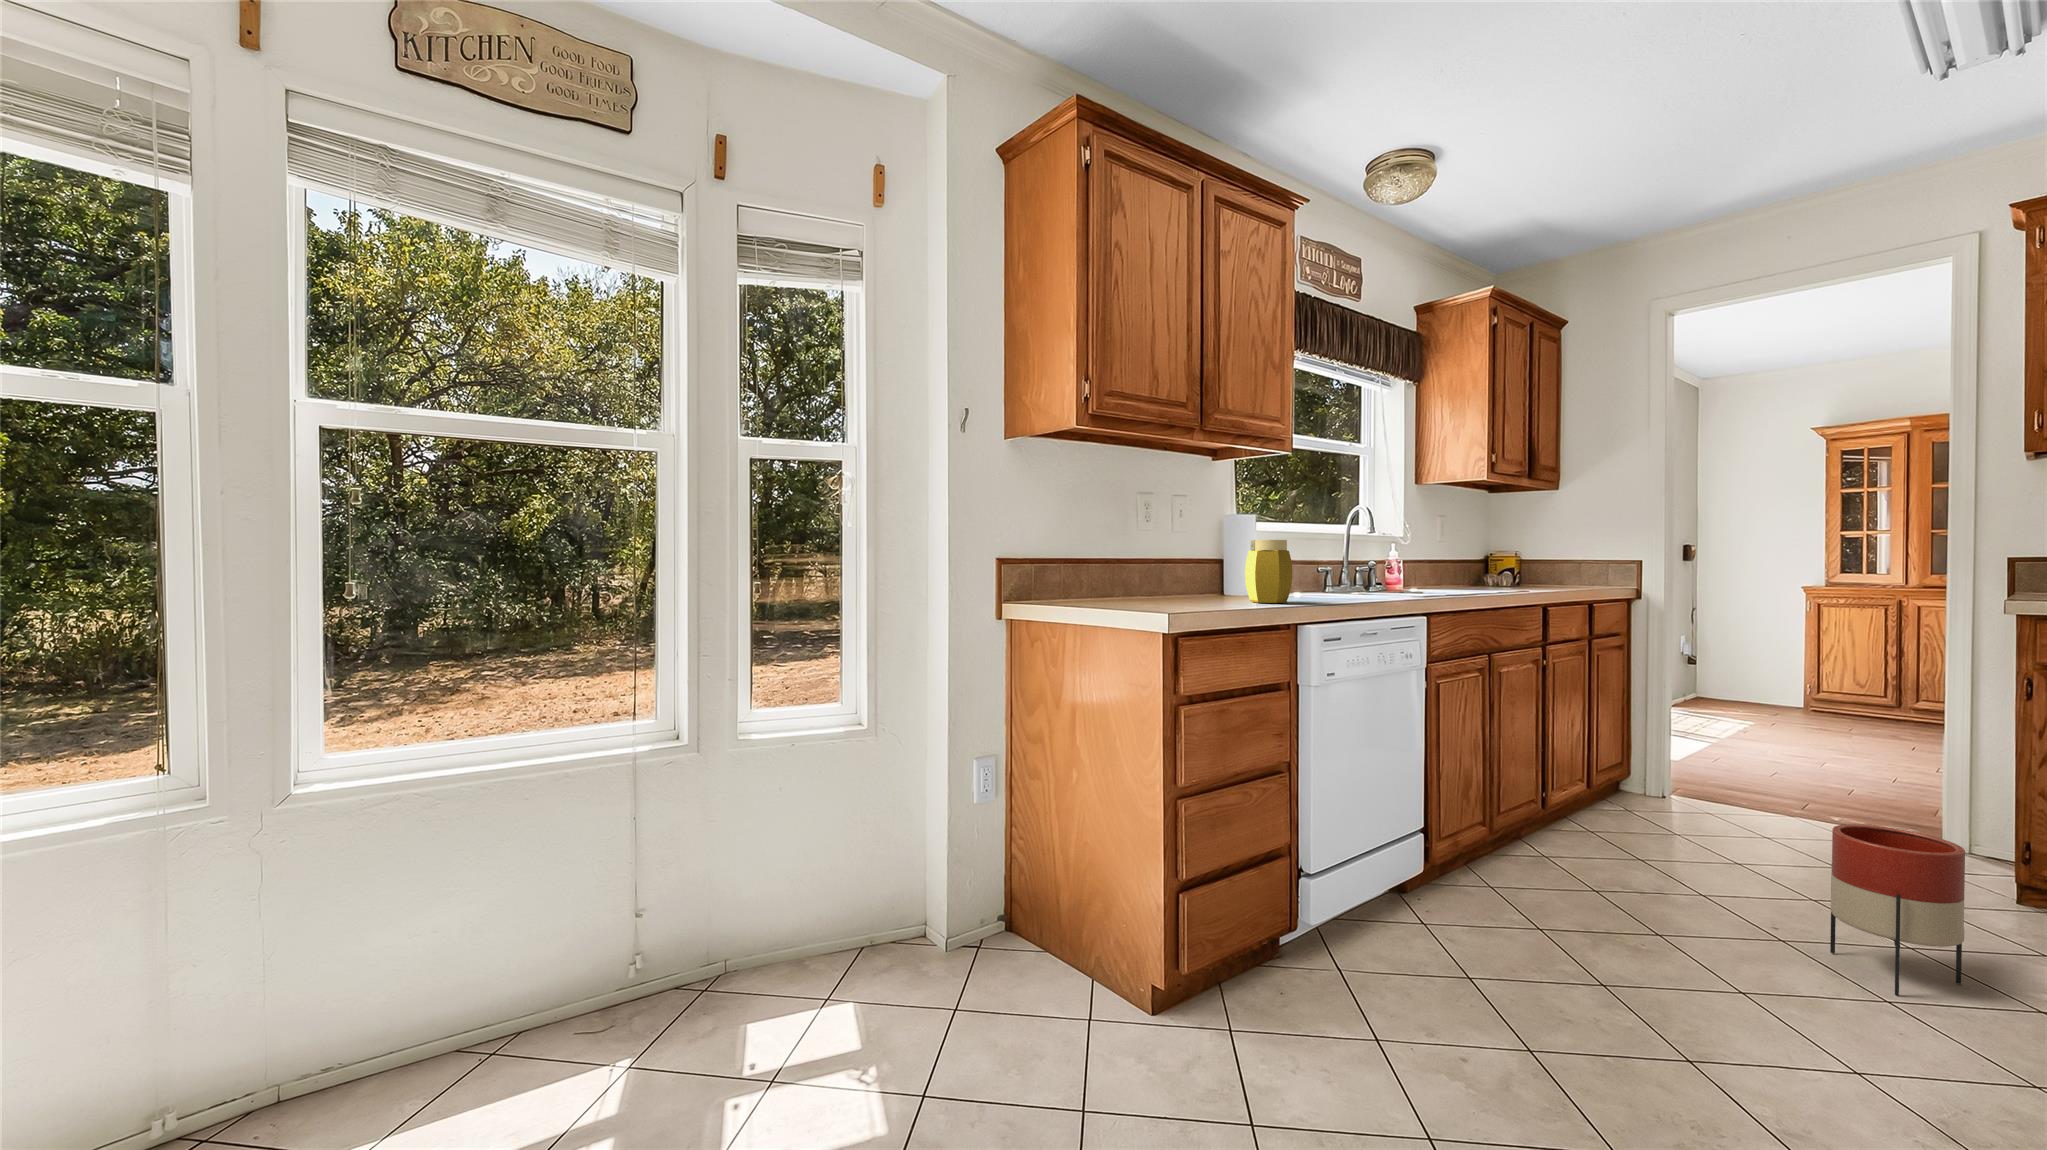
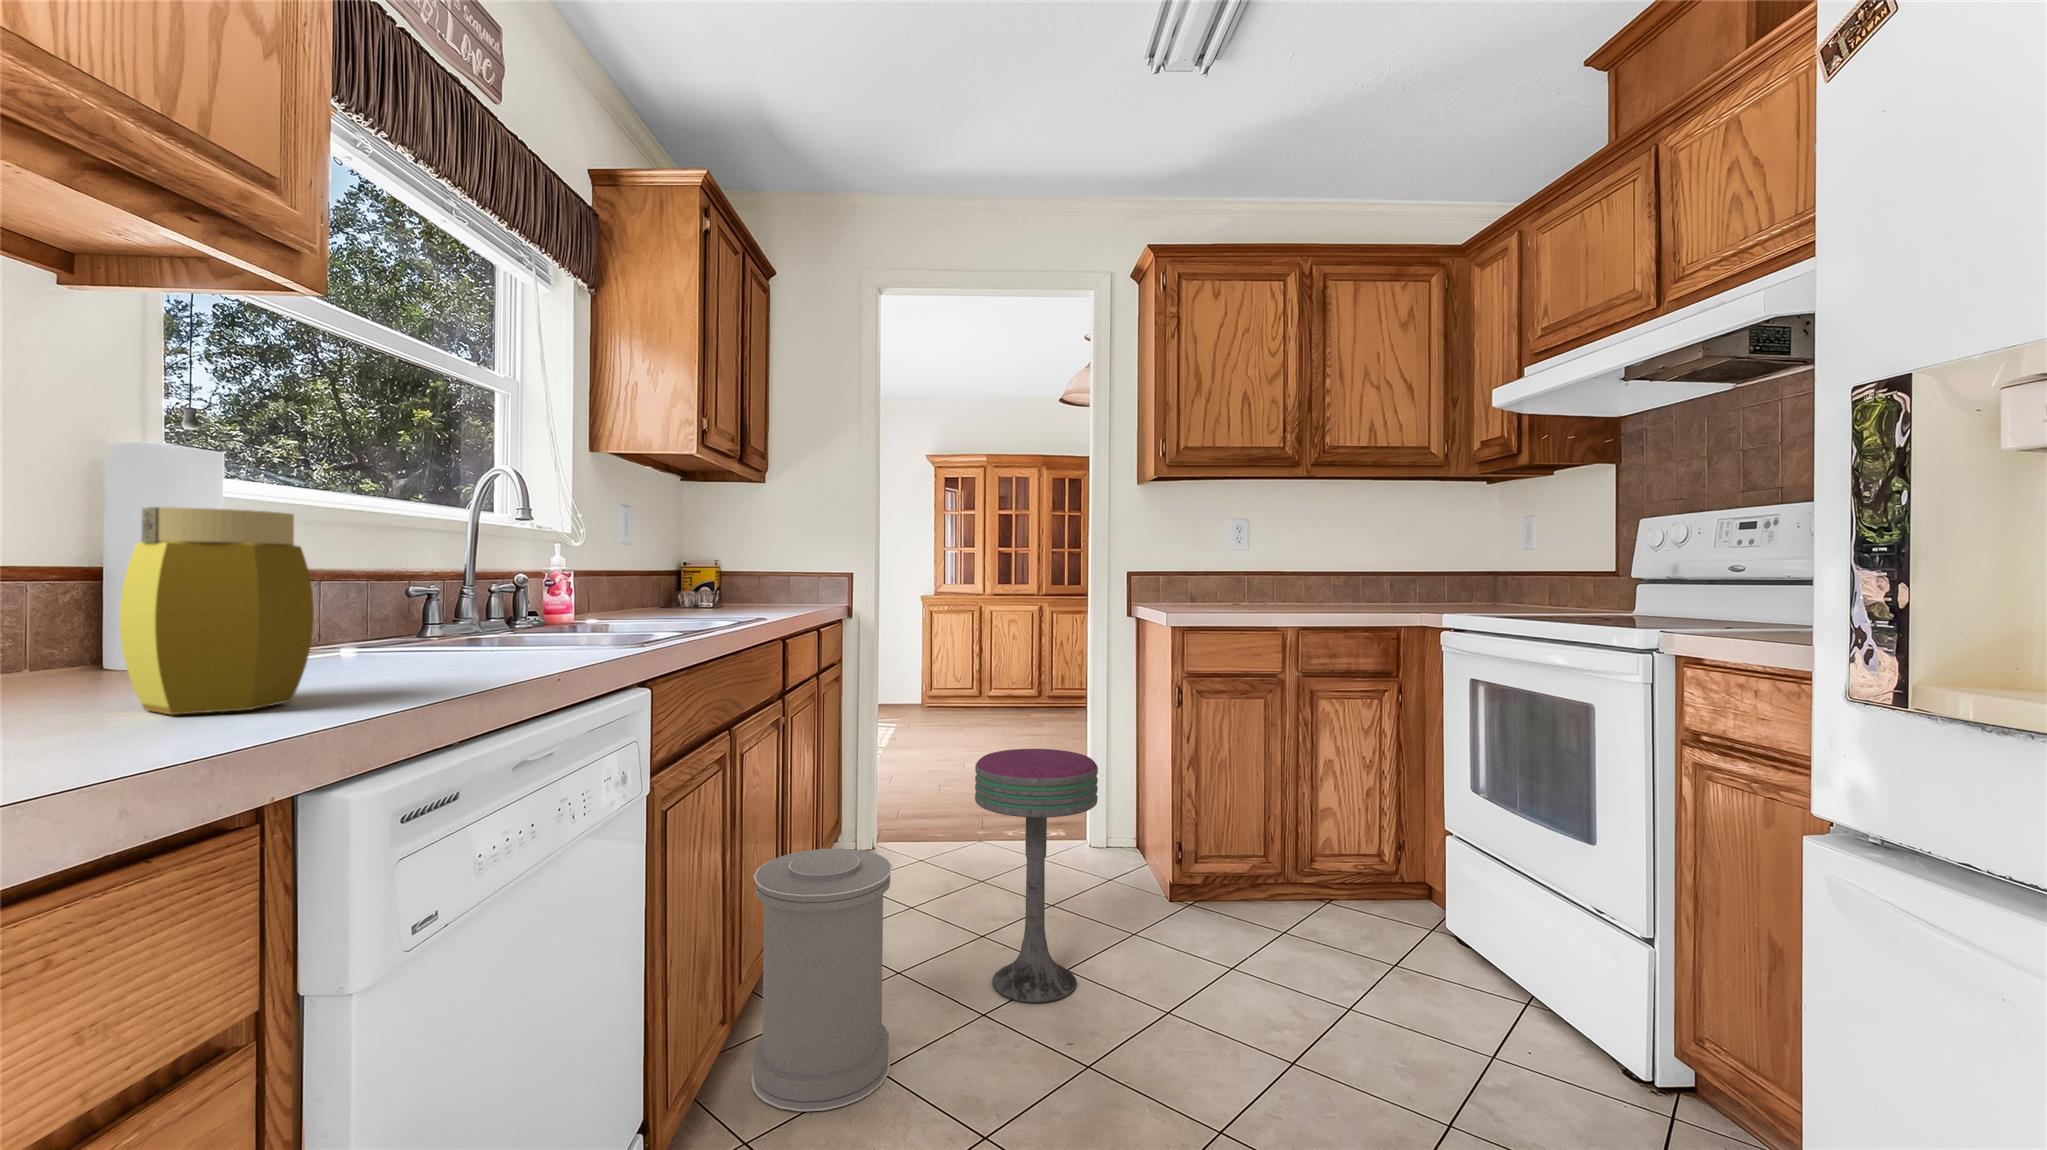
bar stool: none [1705,705,1843,912] -> present [975,749,1098,1003]
trash can: none [1500,742,1605,898] -> present [751,848,893,1112]
planter: present [1830,824,1965,996] -> none [1130,888,1247,1107]

